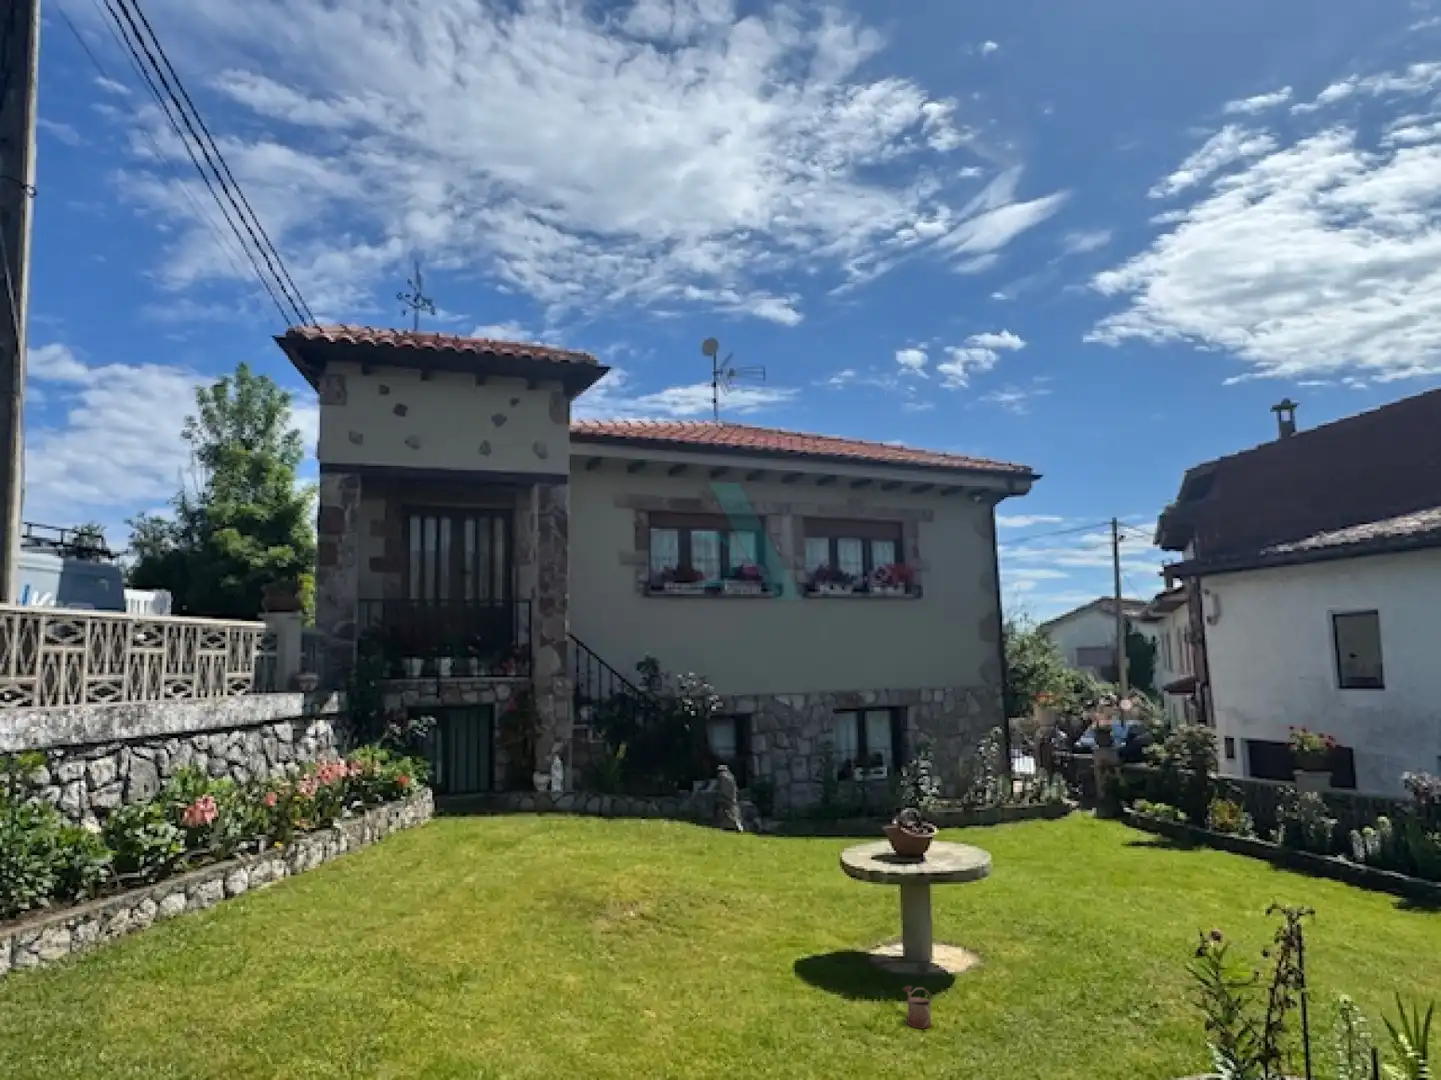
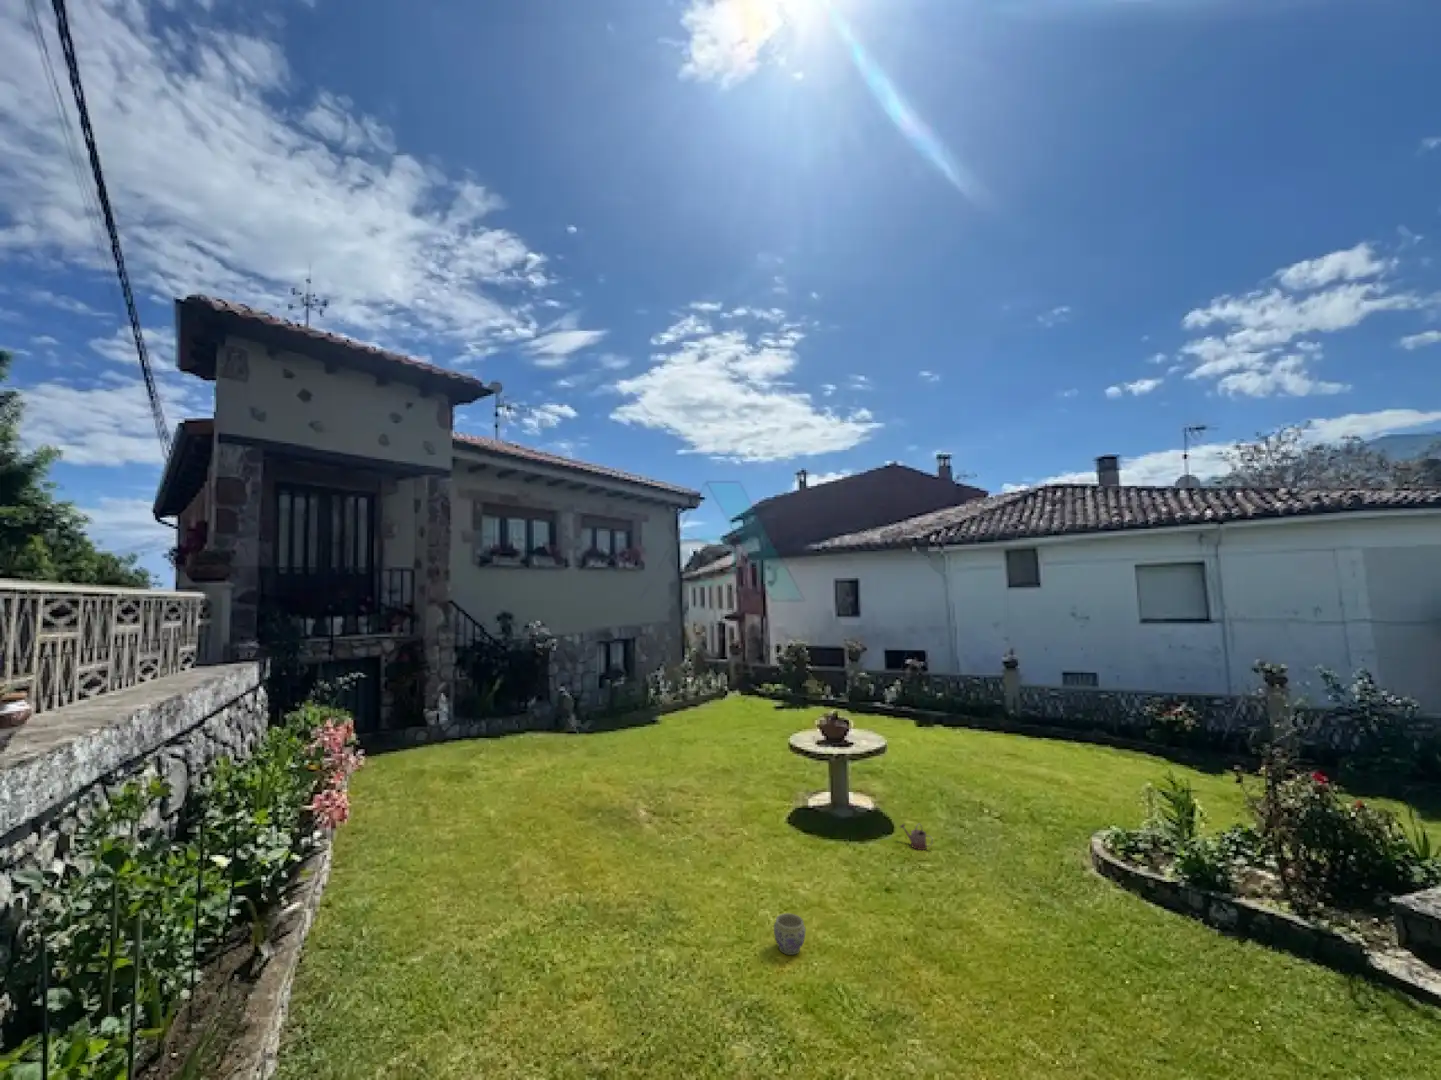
planter: none [522,1011,561,1057] -> present [774,913,805,955]

